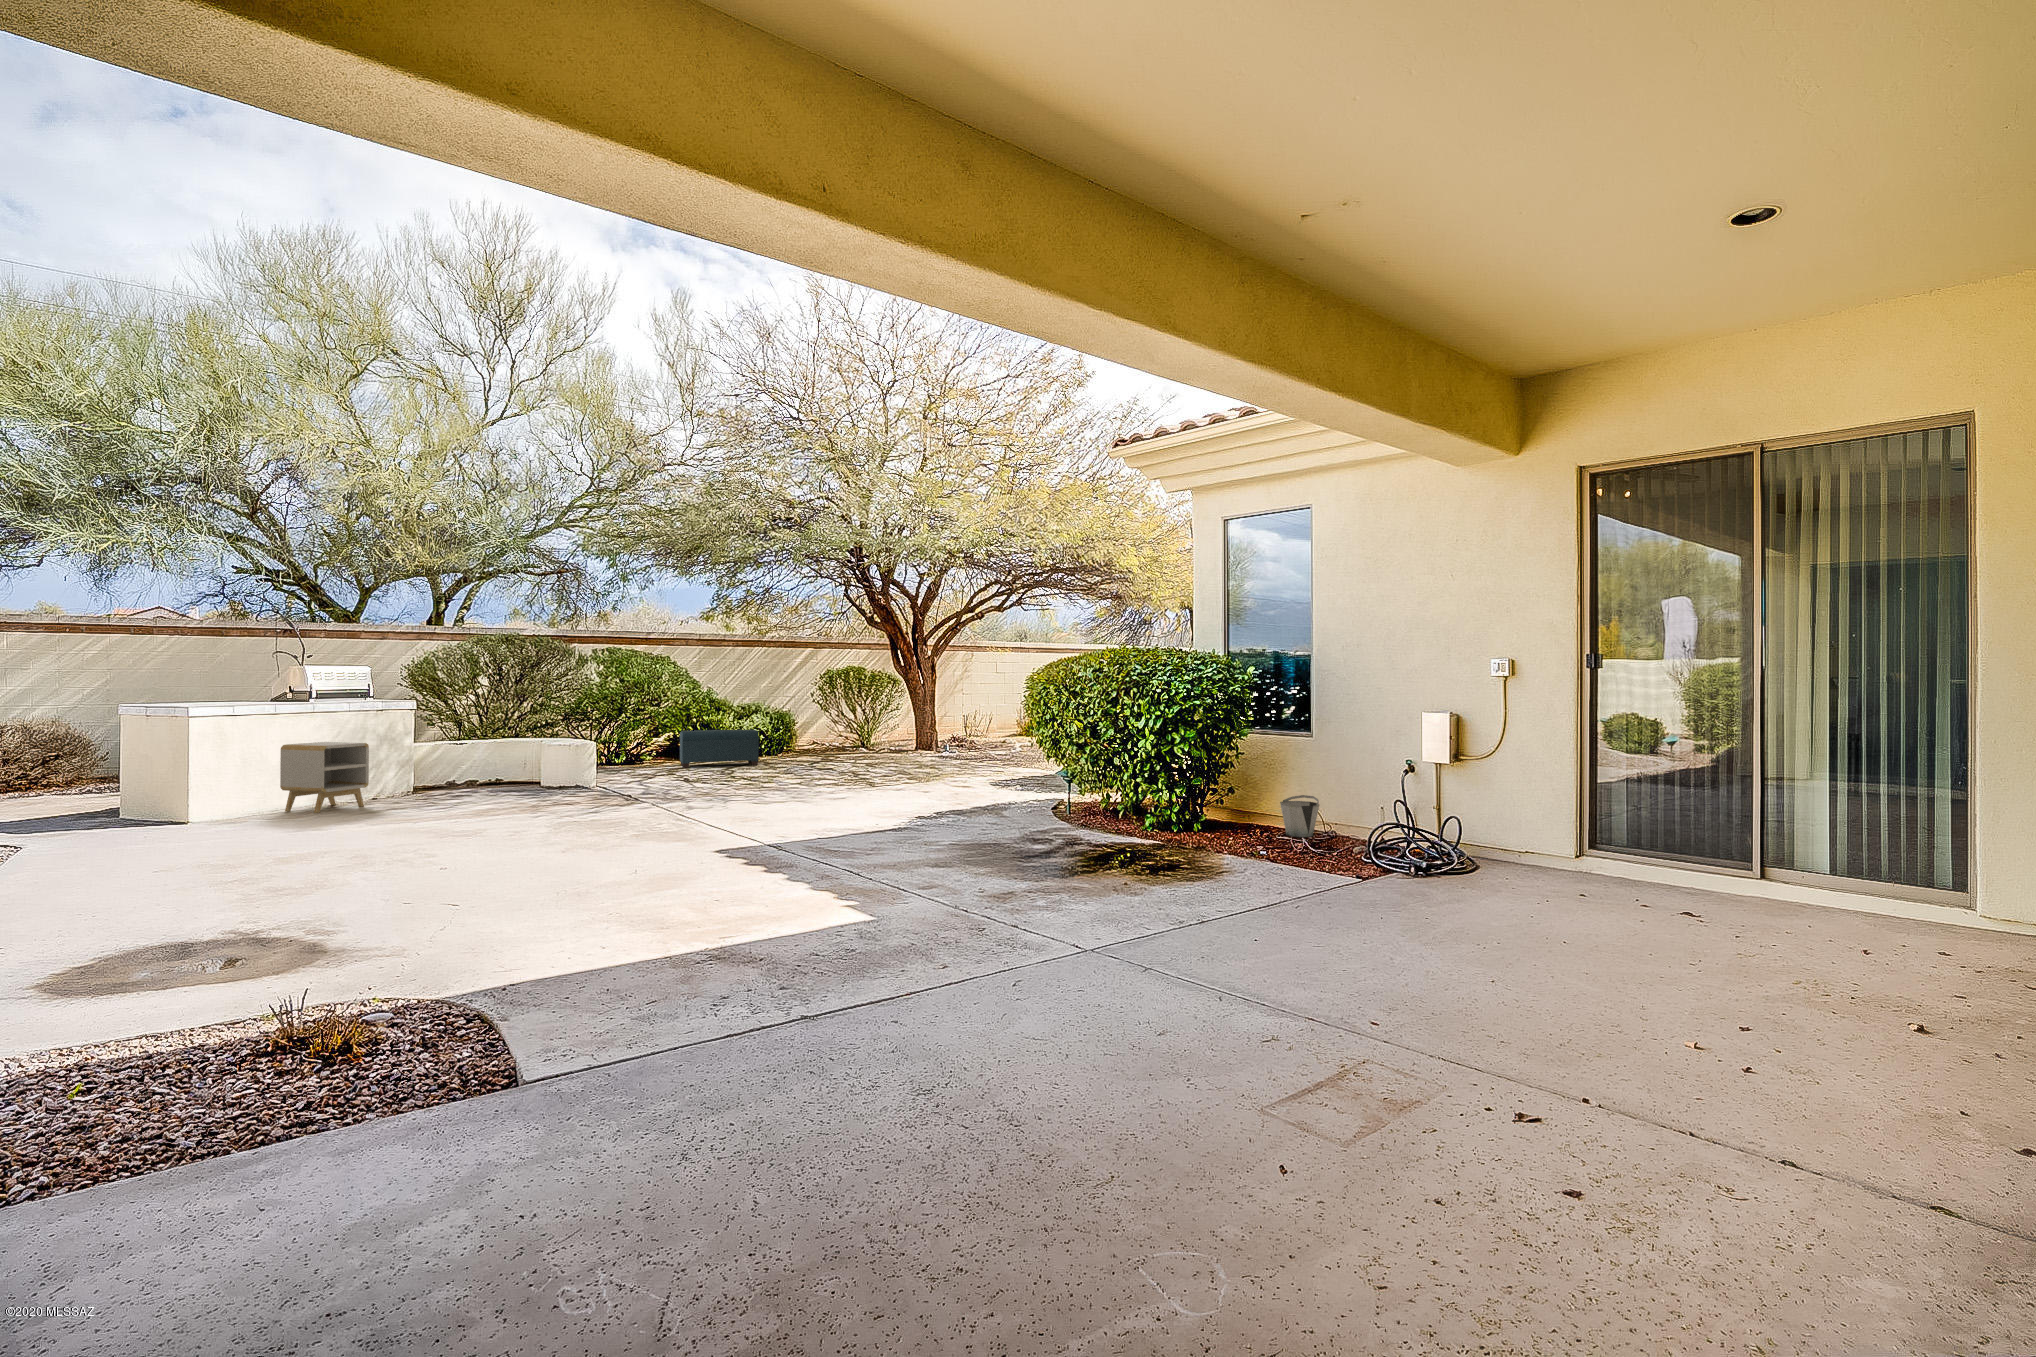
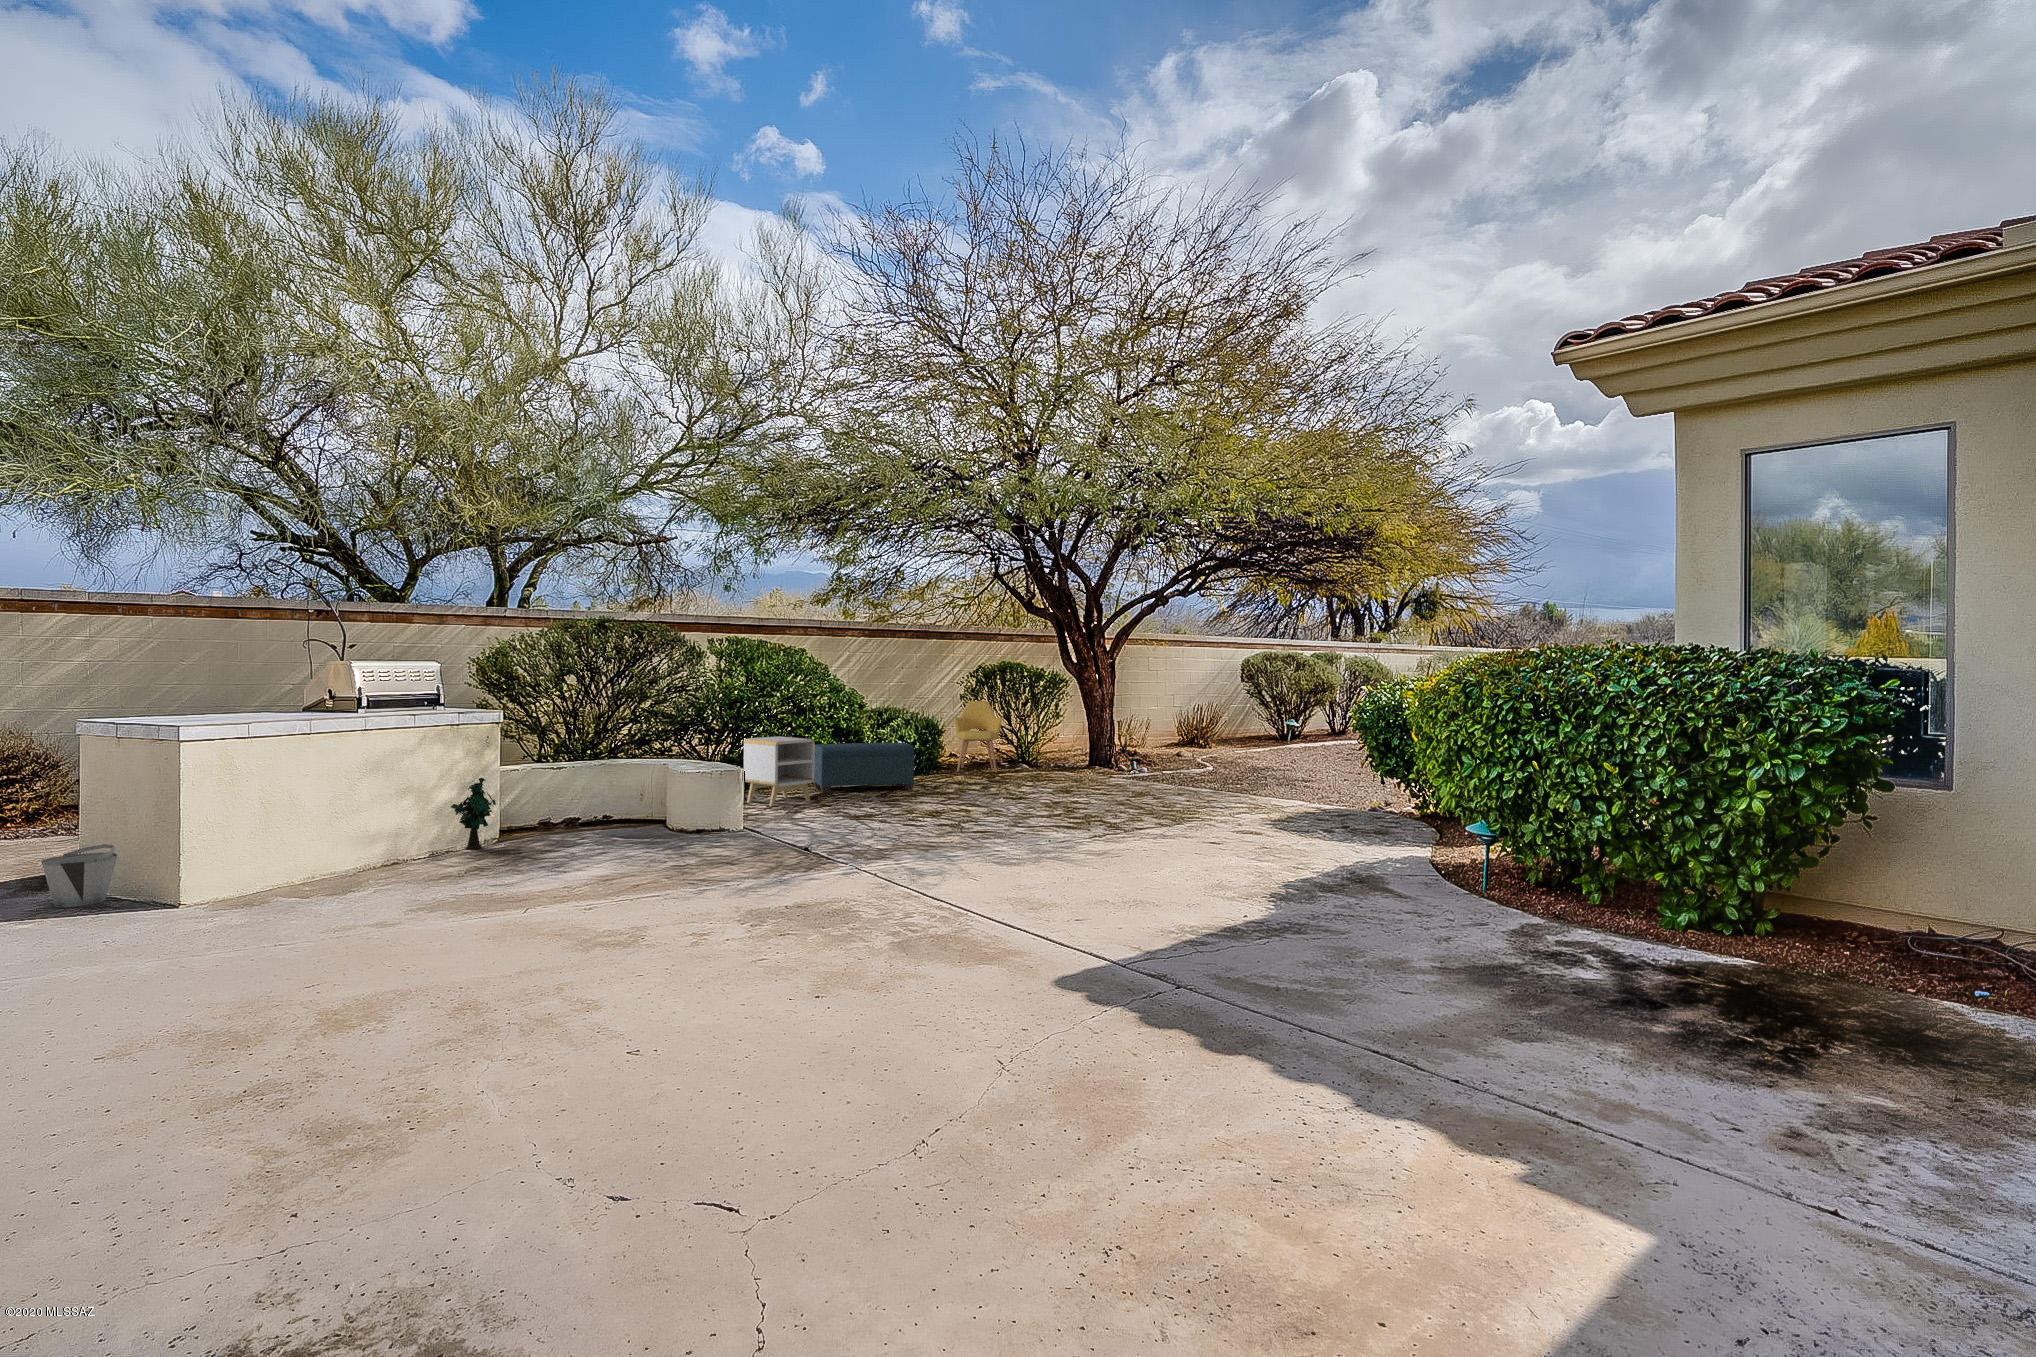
chair: none [808,698,847,755] -> present [954,701,1002,772]
side table: present [280,742,369,813] -> present [744,736,815,806]
decorative plant: none [377,748,411,799] -> present [451,778,496,850]
bucket: present [1280,795,1319,837] -> present [41,844,117,908]

